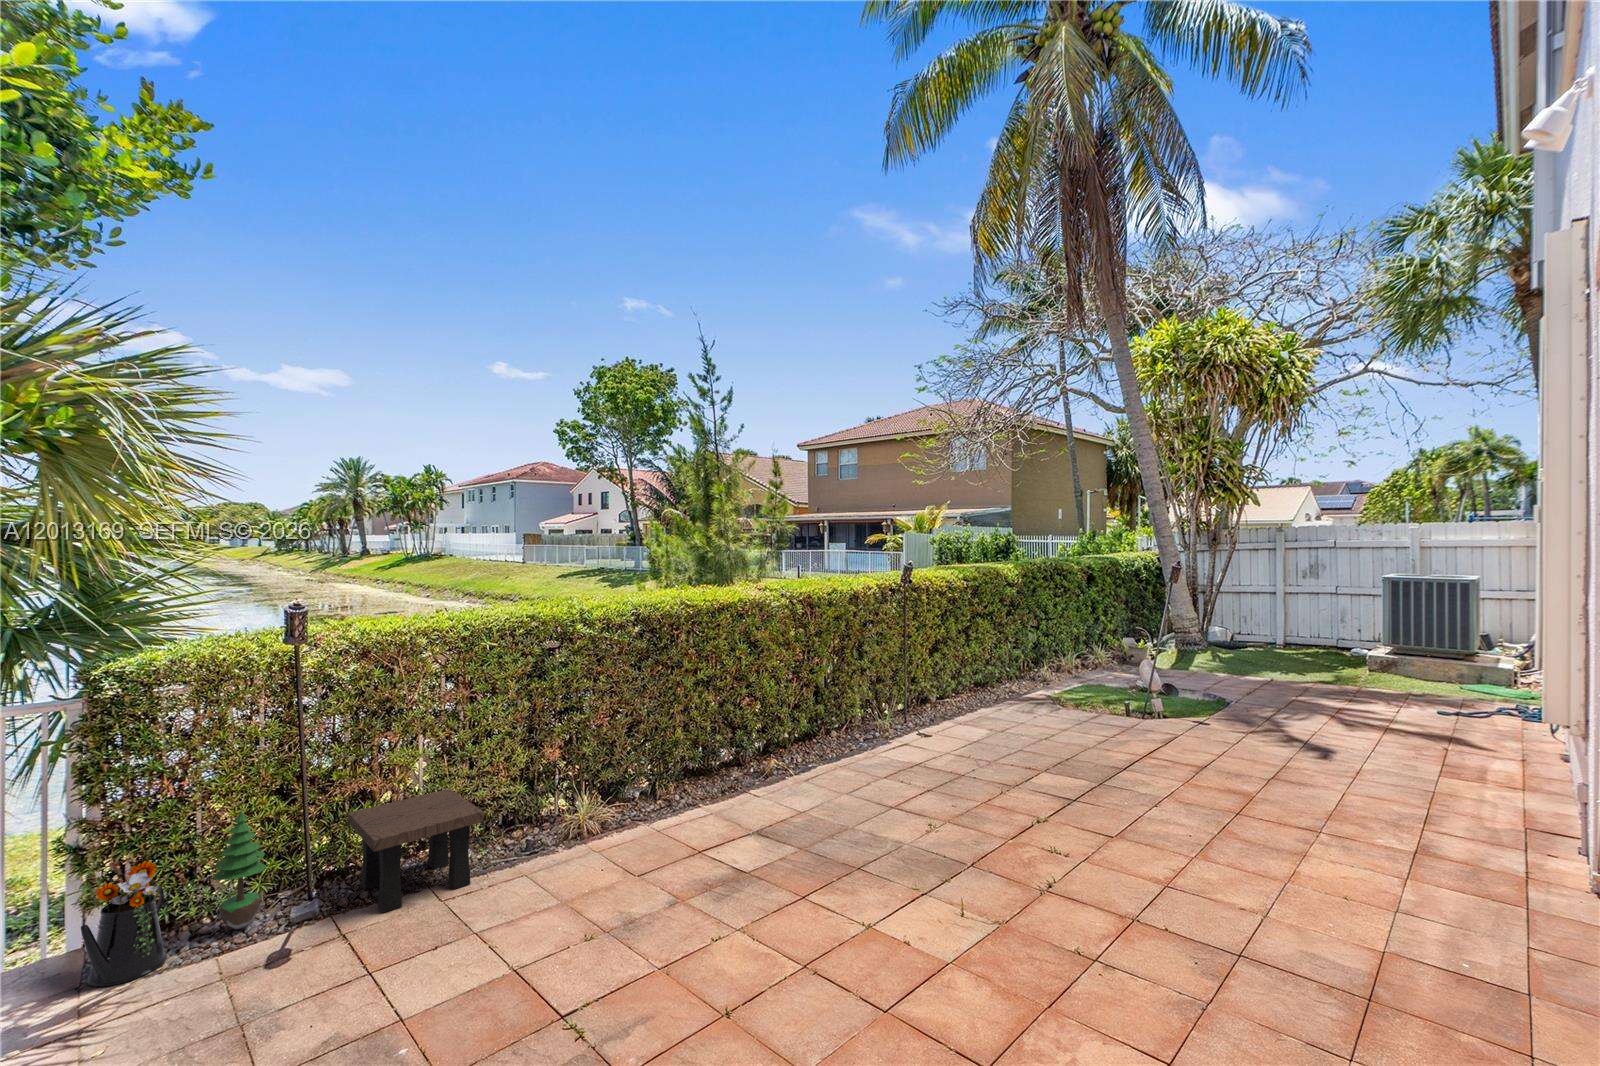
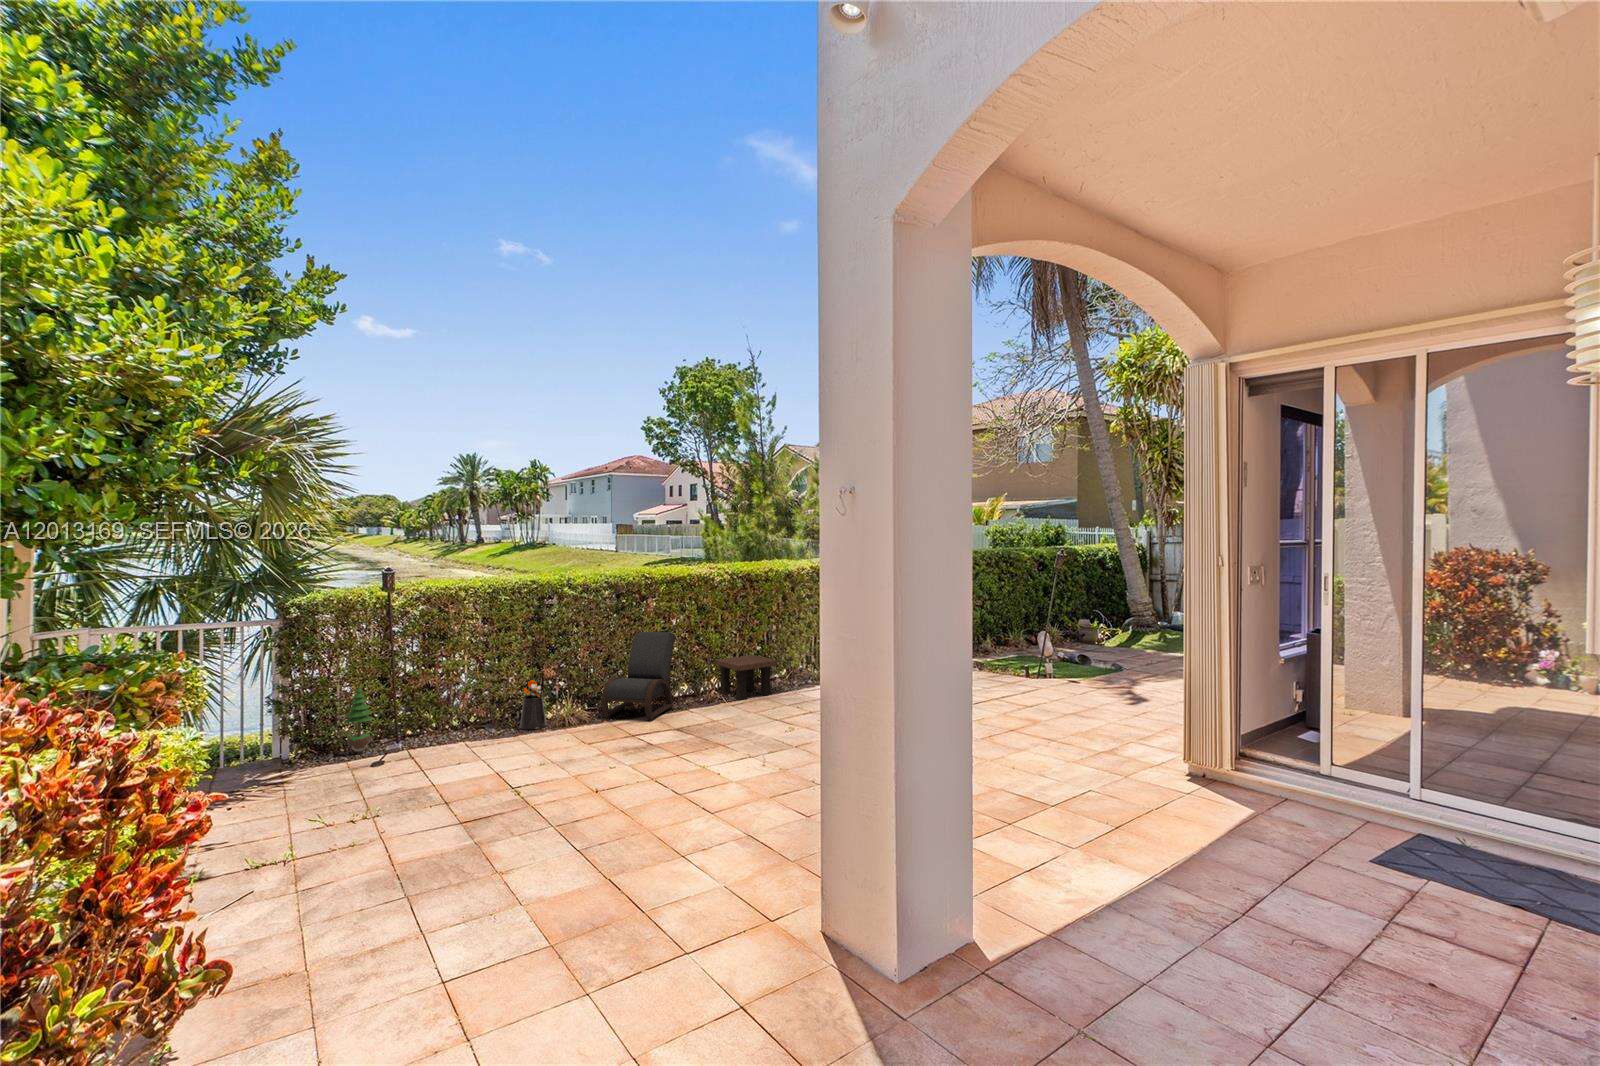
lounge chair: none [634,683,729,820] -> present [601,632,675,721]
side table: present [348,789,484,913] -> present [715,655,777,700]
watering can: present [81,861,167,986] -> present [519,680,547,729]

